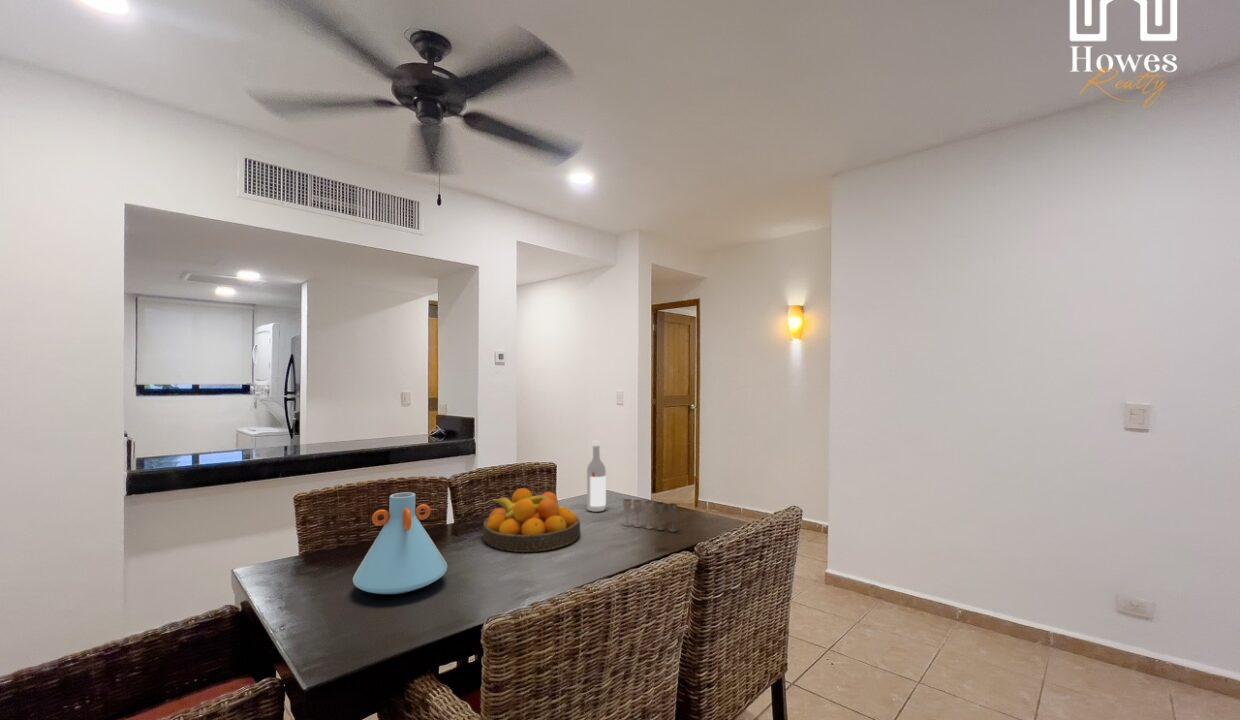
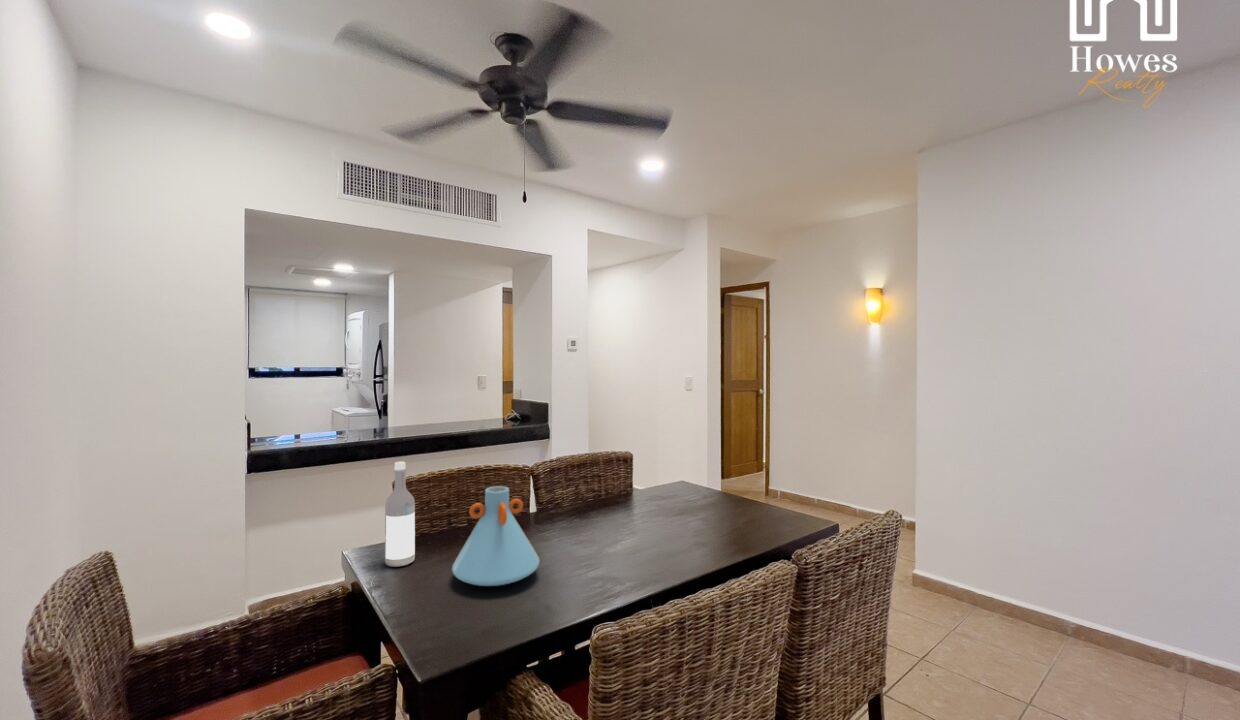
wine bottle: present [587,441,606,512] -> present [385,462,415,567]
fruit bowl: present [483,488,580,552] -> none [568,481,664,547]
wine glass: present [623,499,677,532] -> none [706,495,764,531]

